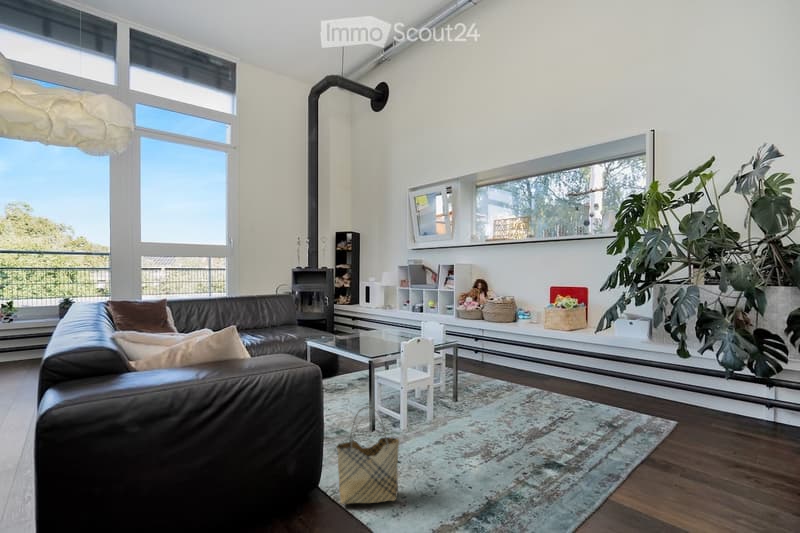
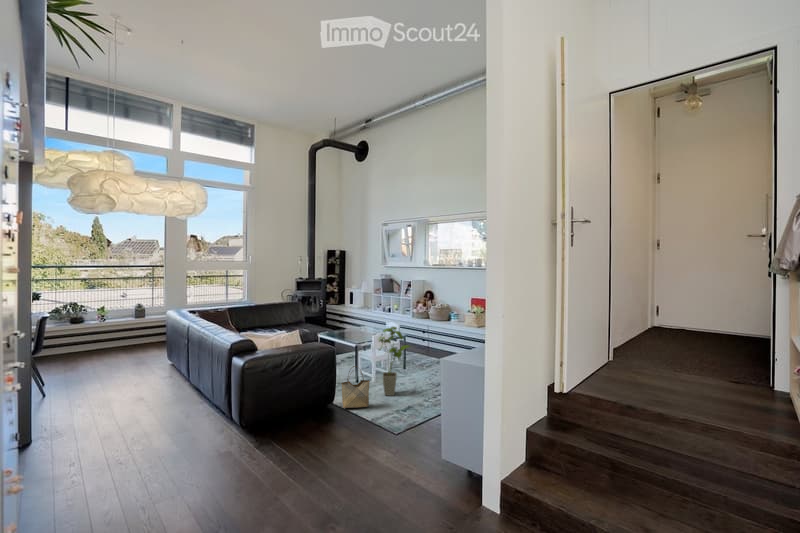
house plant: none [412,323,484,466] -> present [379,327,410,396]

